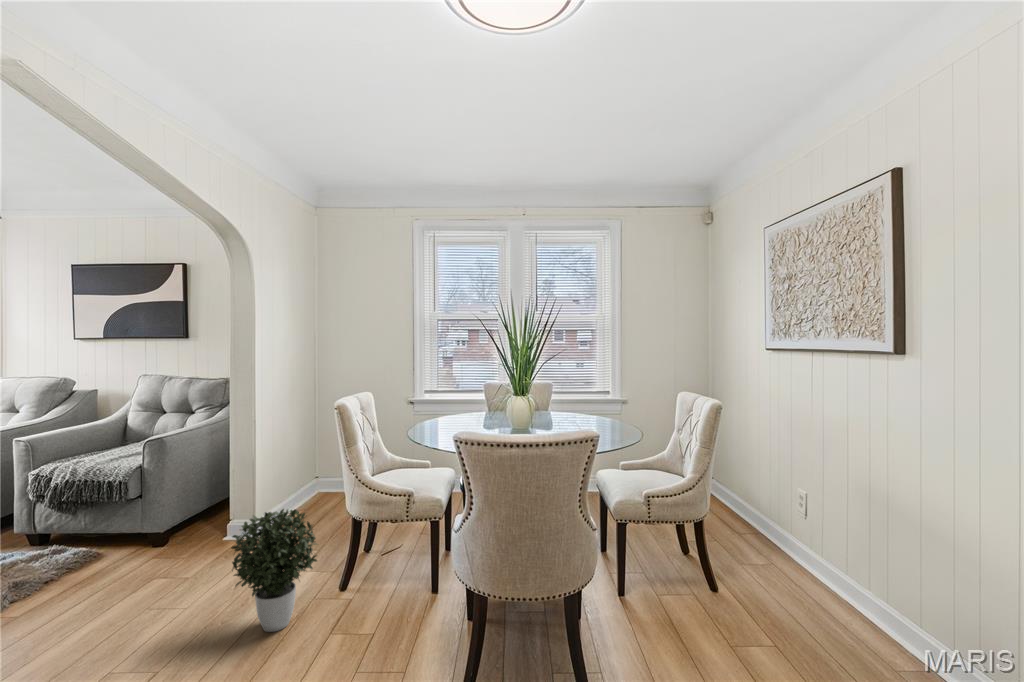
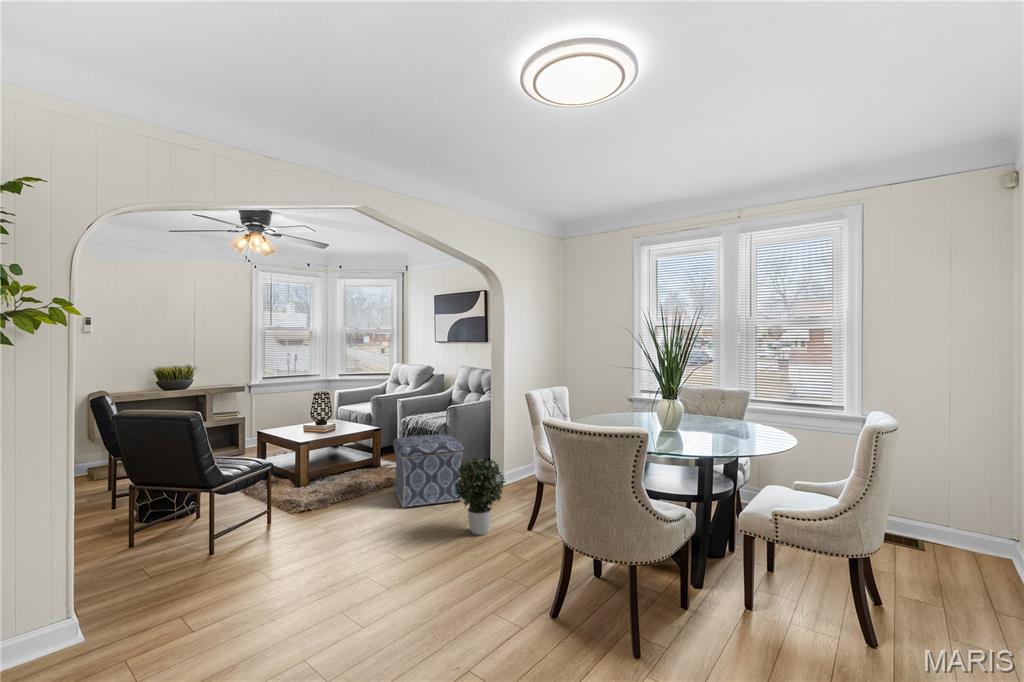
ottoman: none [44,484,208,631] -> present [393,434,464,508]

